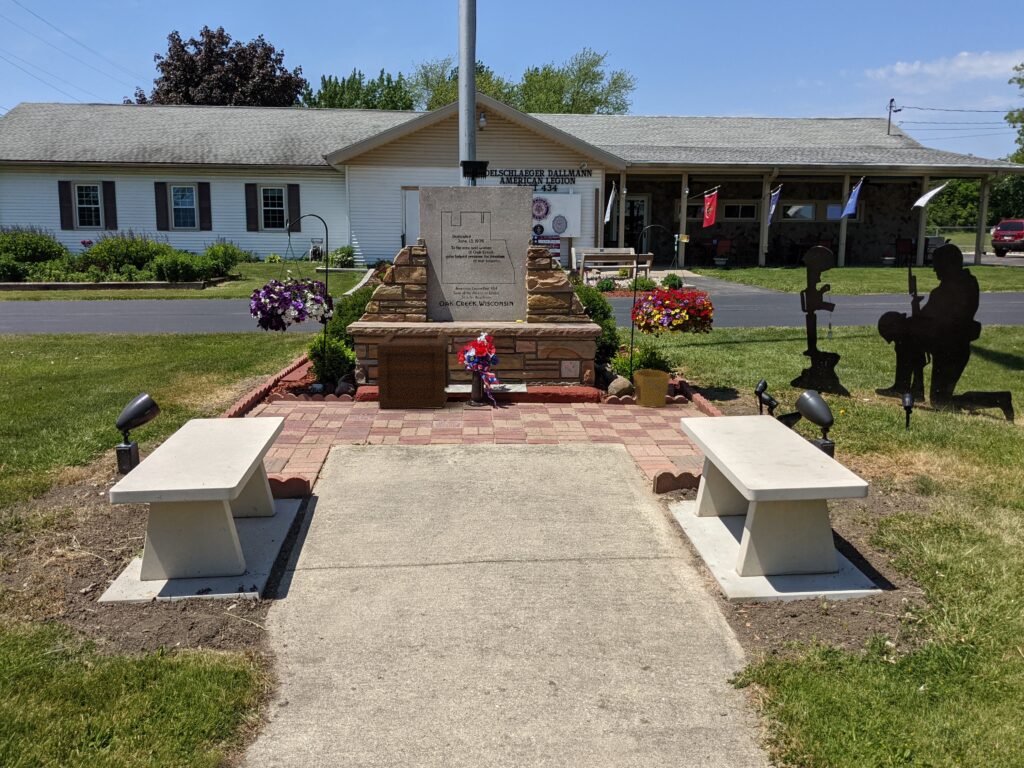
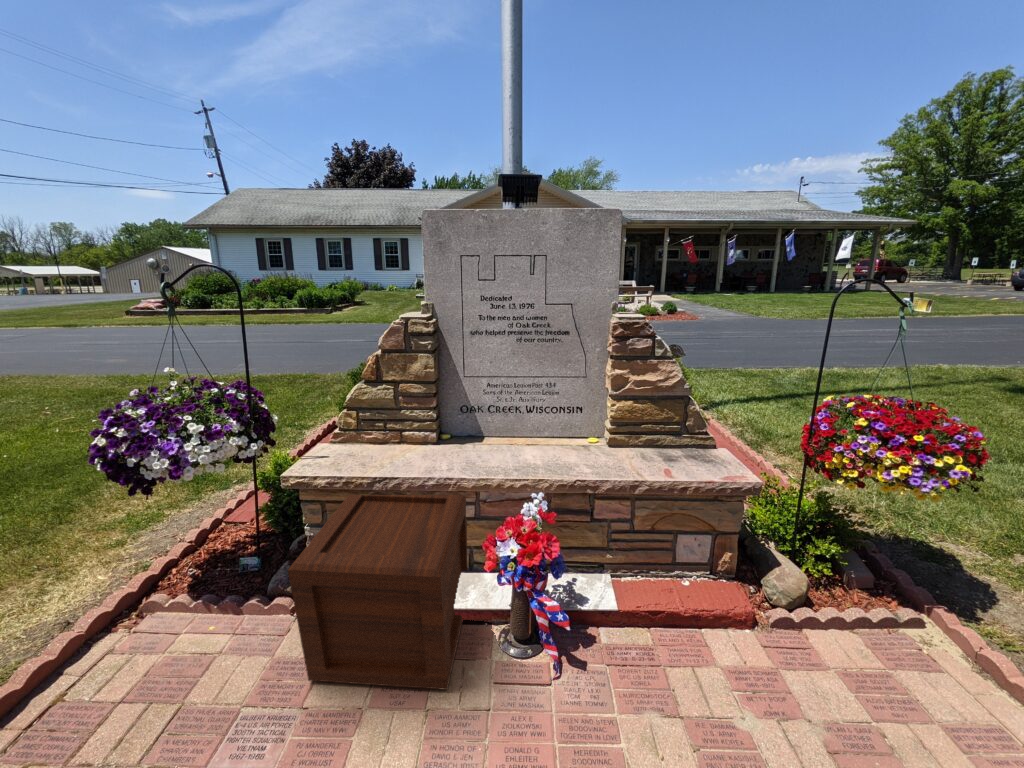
bucket: present [634,369,670,407] -> none [856,587,977,707]

